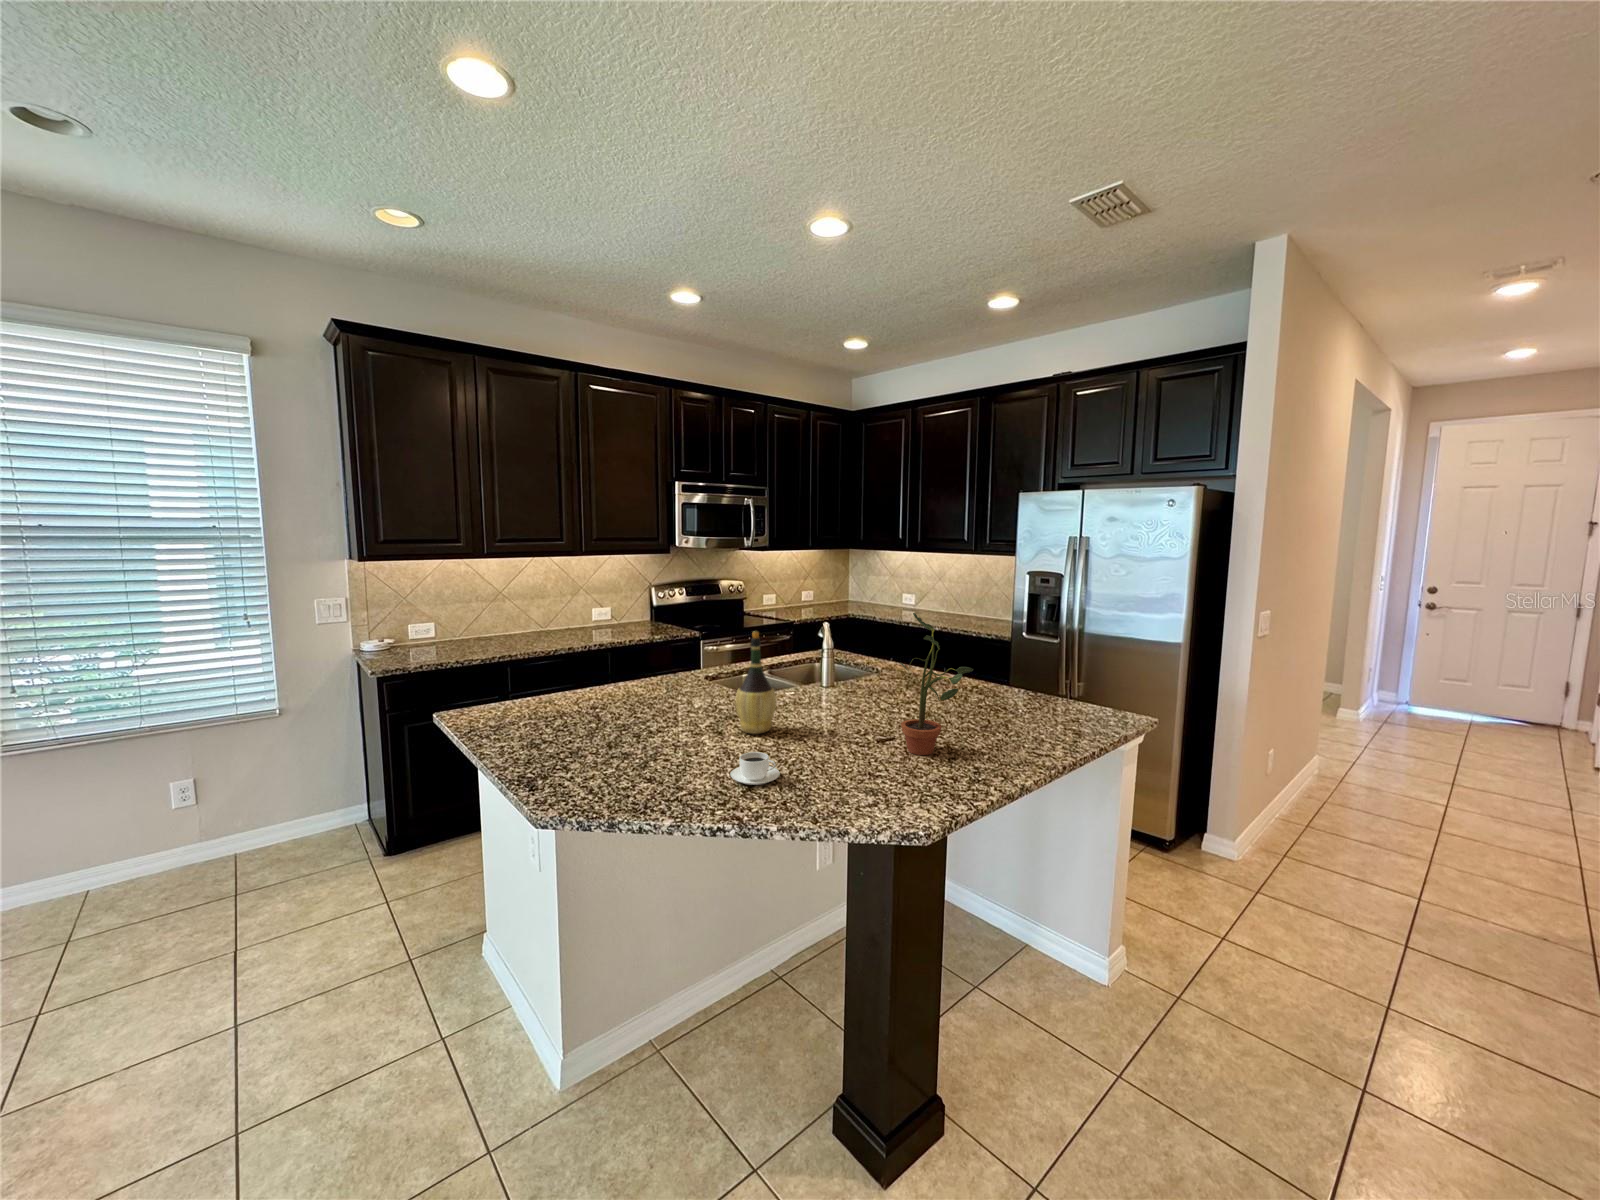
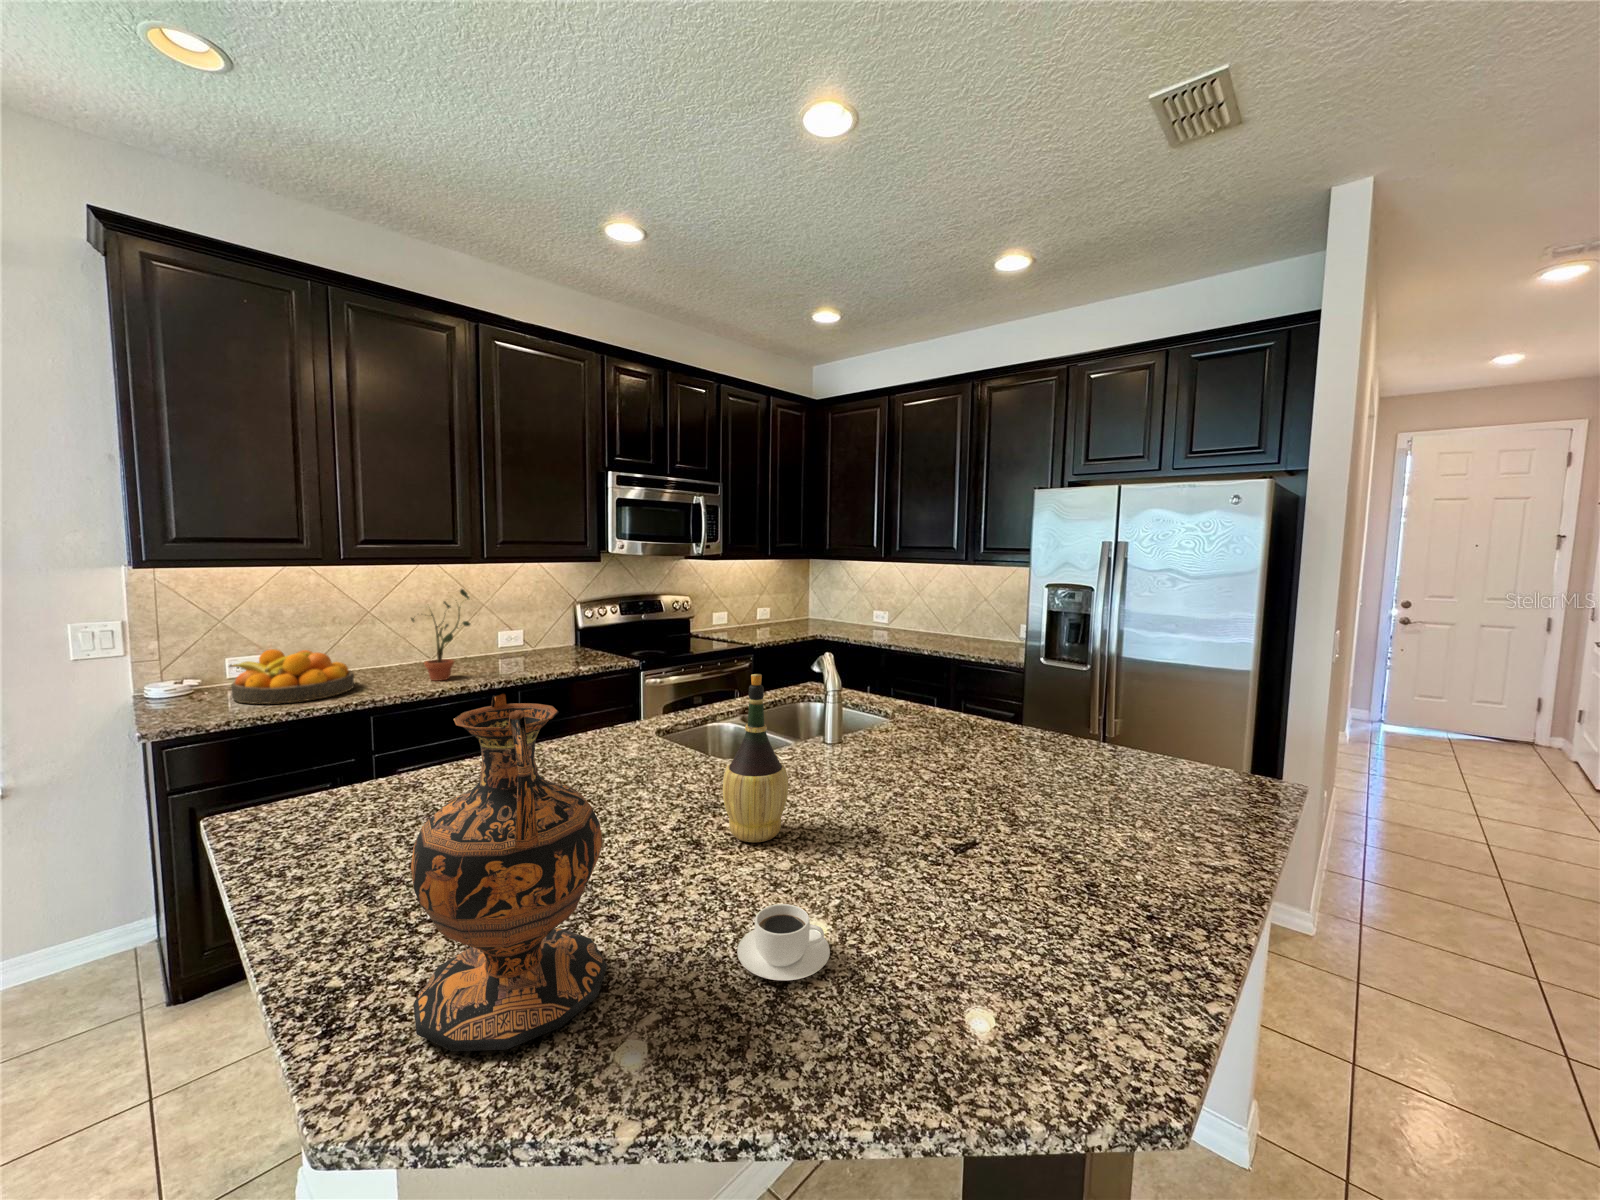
potted plant: present [900,613,973,755] -> present [411,589,470,681]
fruit bowl: none [413,619,494,657] -> present [229,649,354,704]
vase: none [569,634,663,797] -> present [411,694,607,1051]

